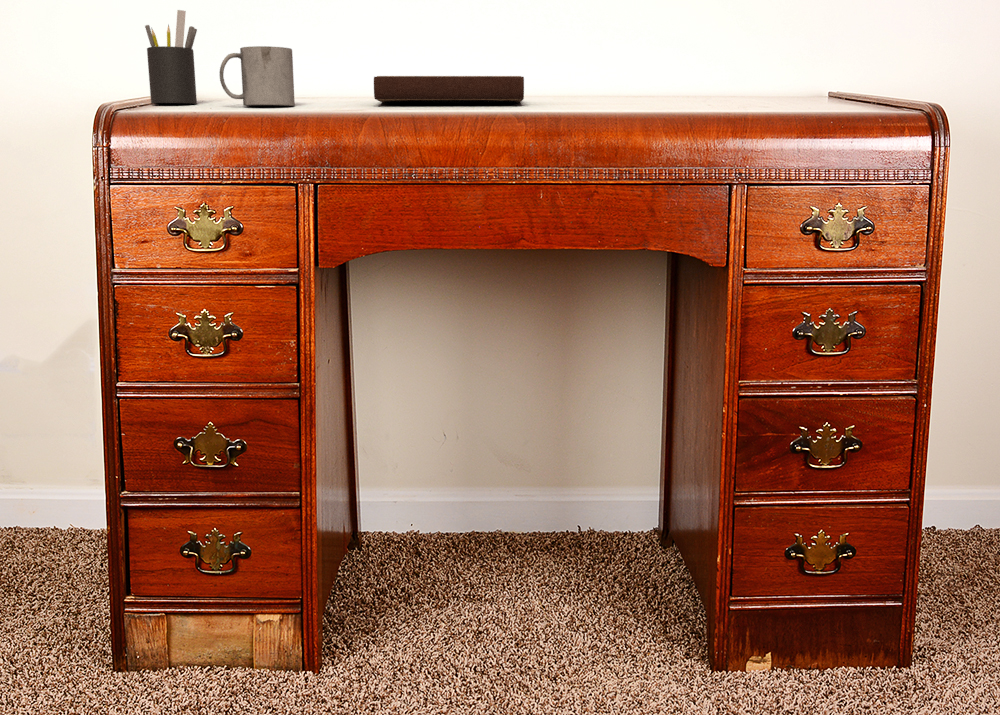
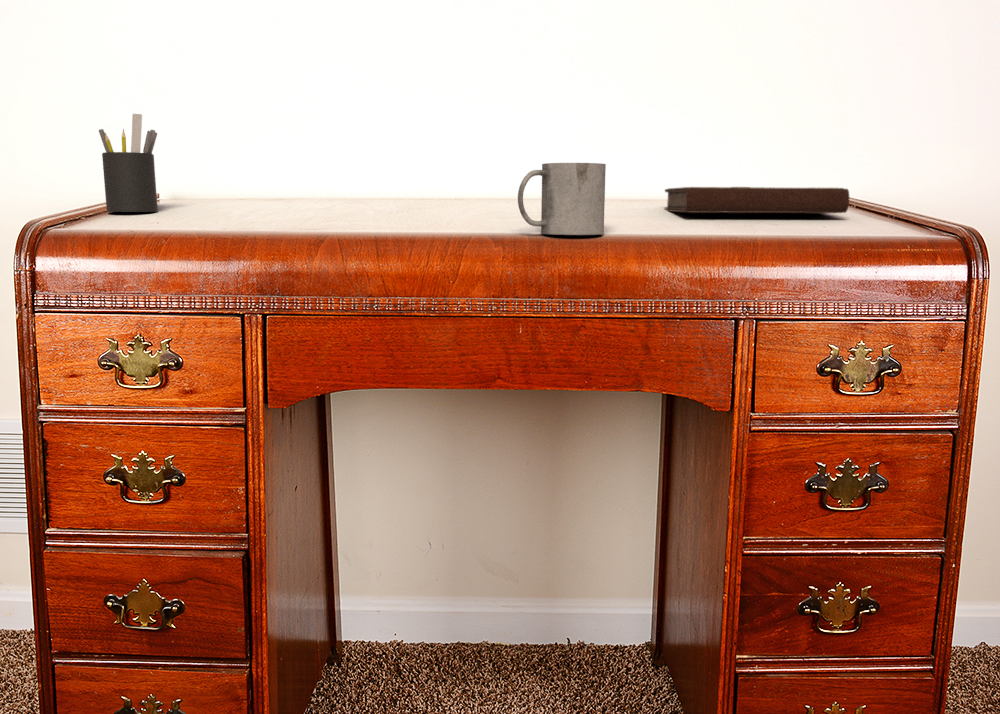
mug: present [220,46,295,106] -> present [518,163,606,235]
notebook: present [374,76,524,103] -> present [664,187,849,213]

